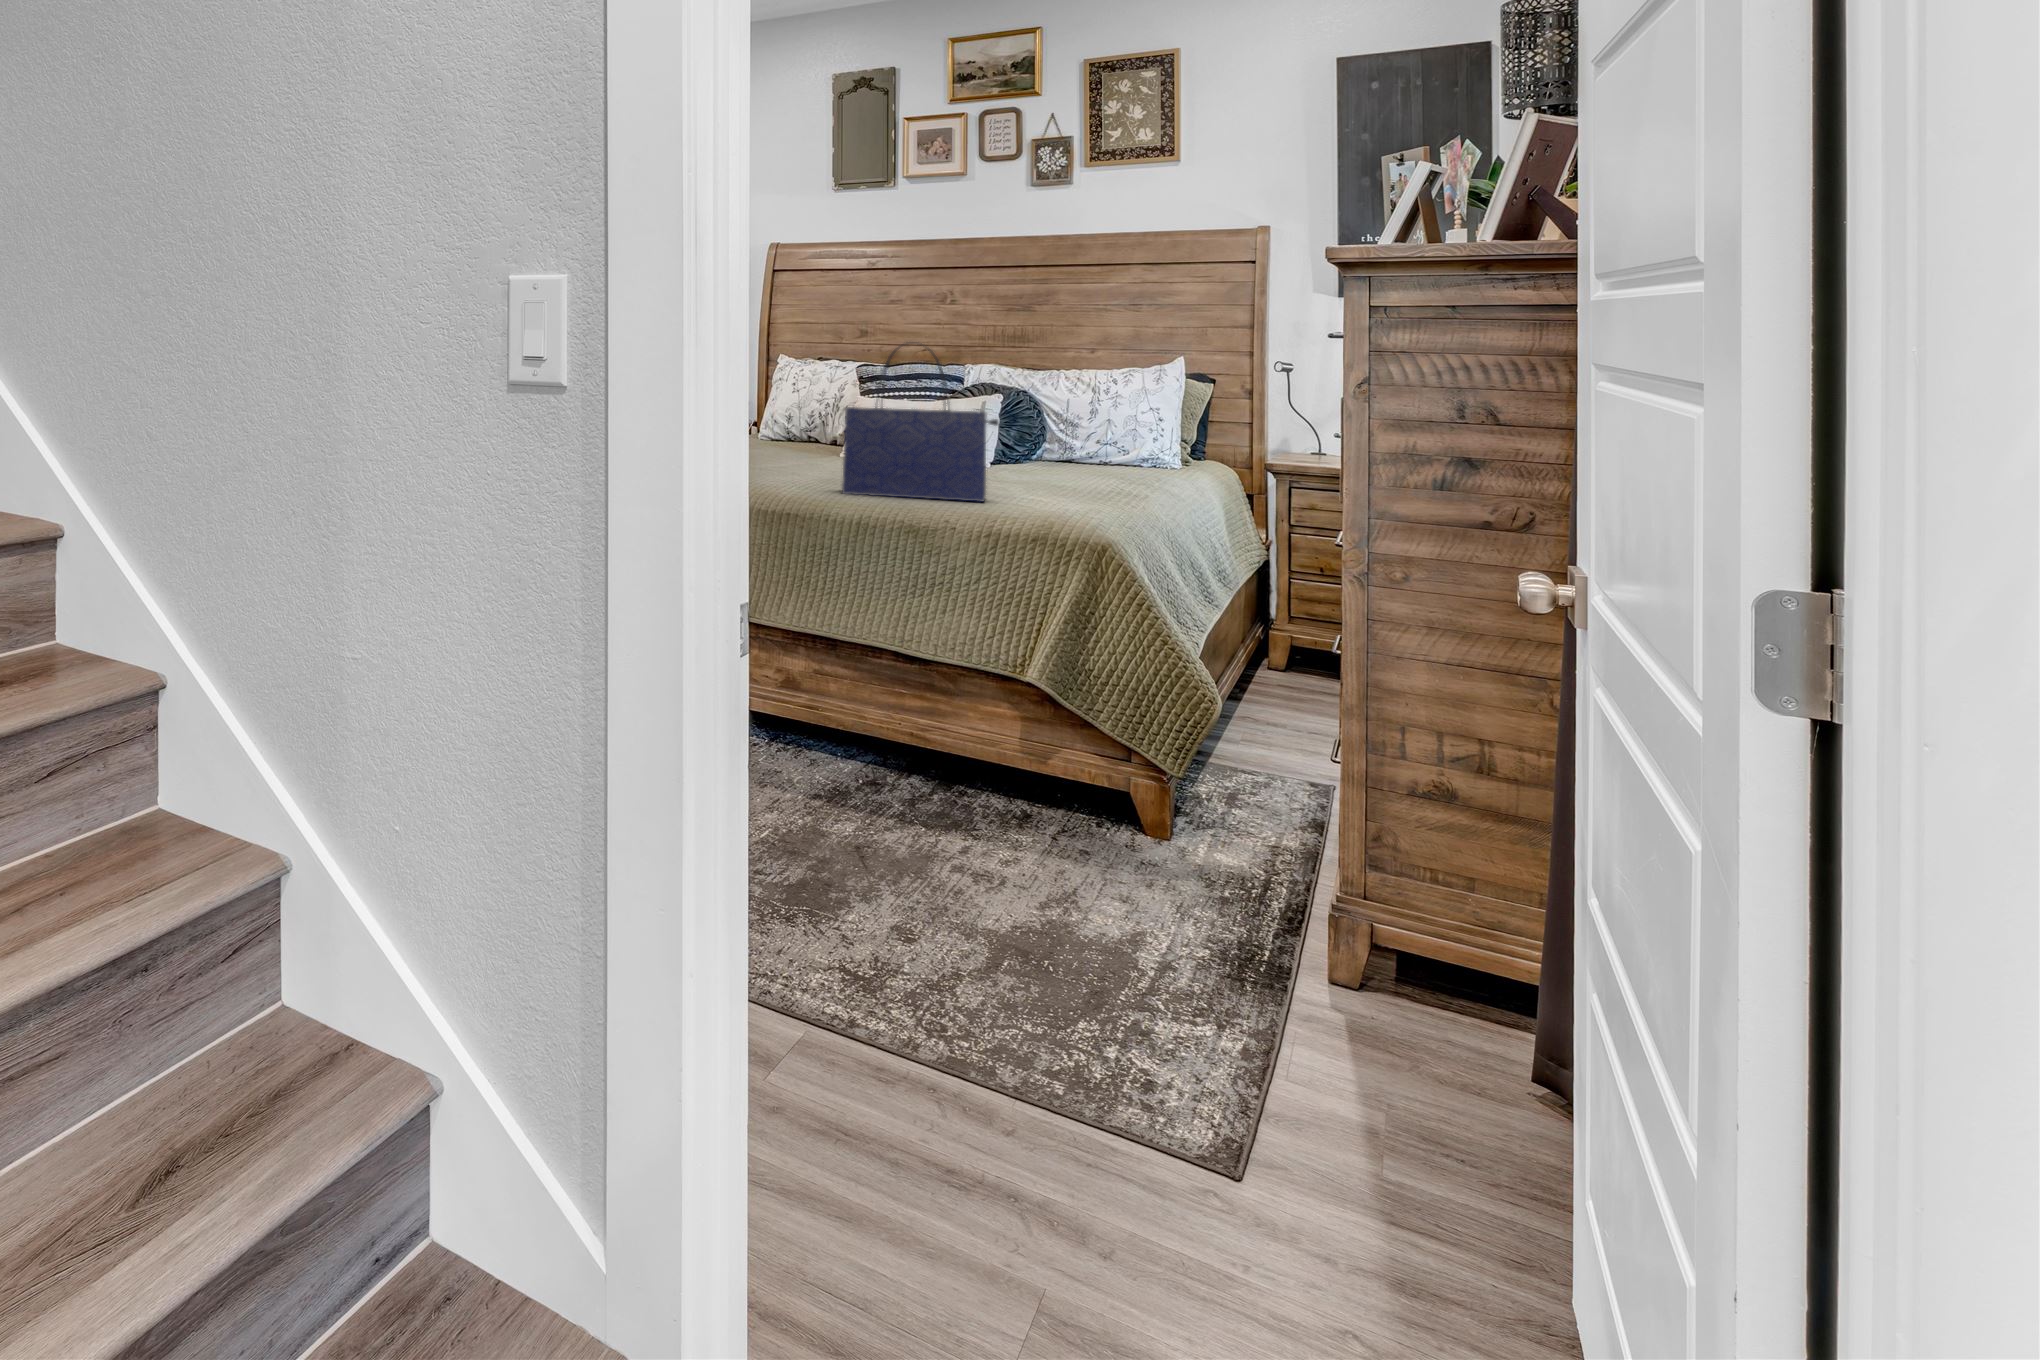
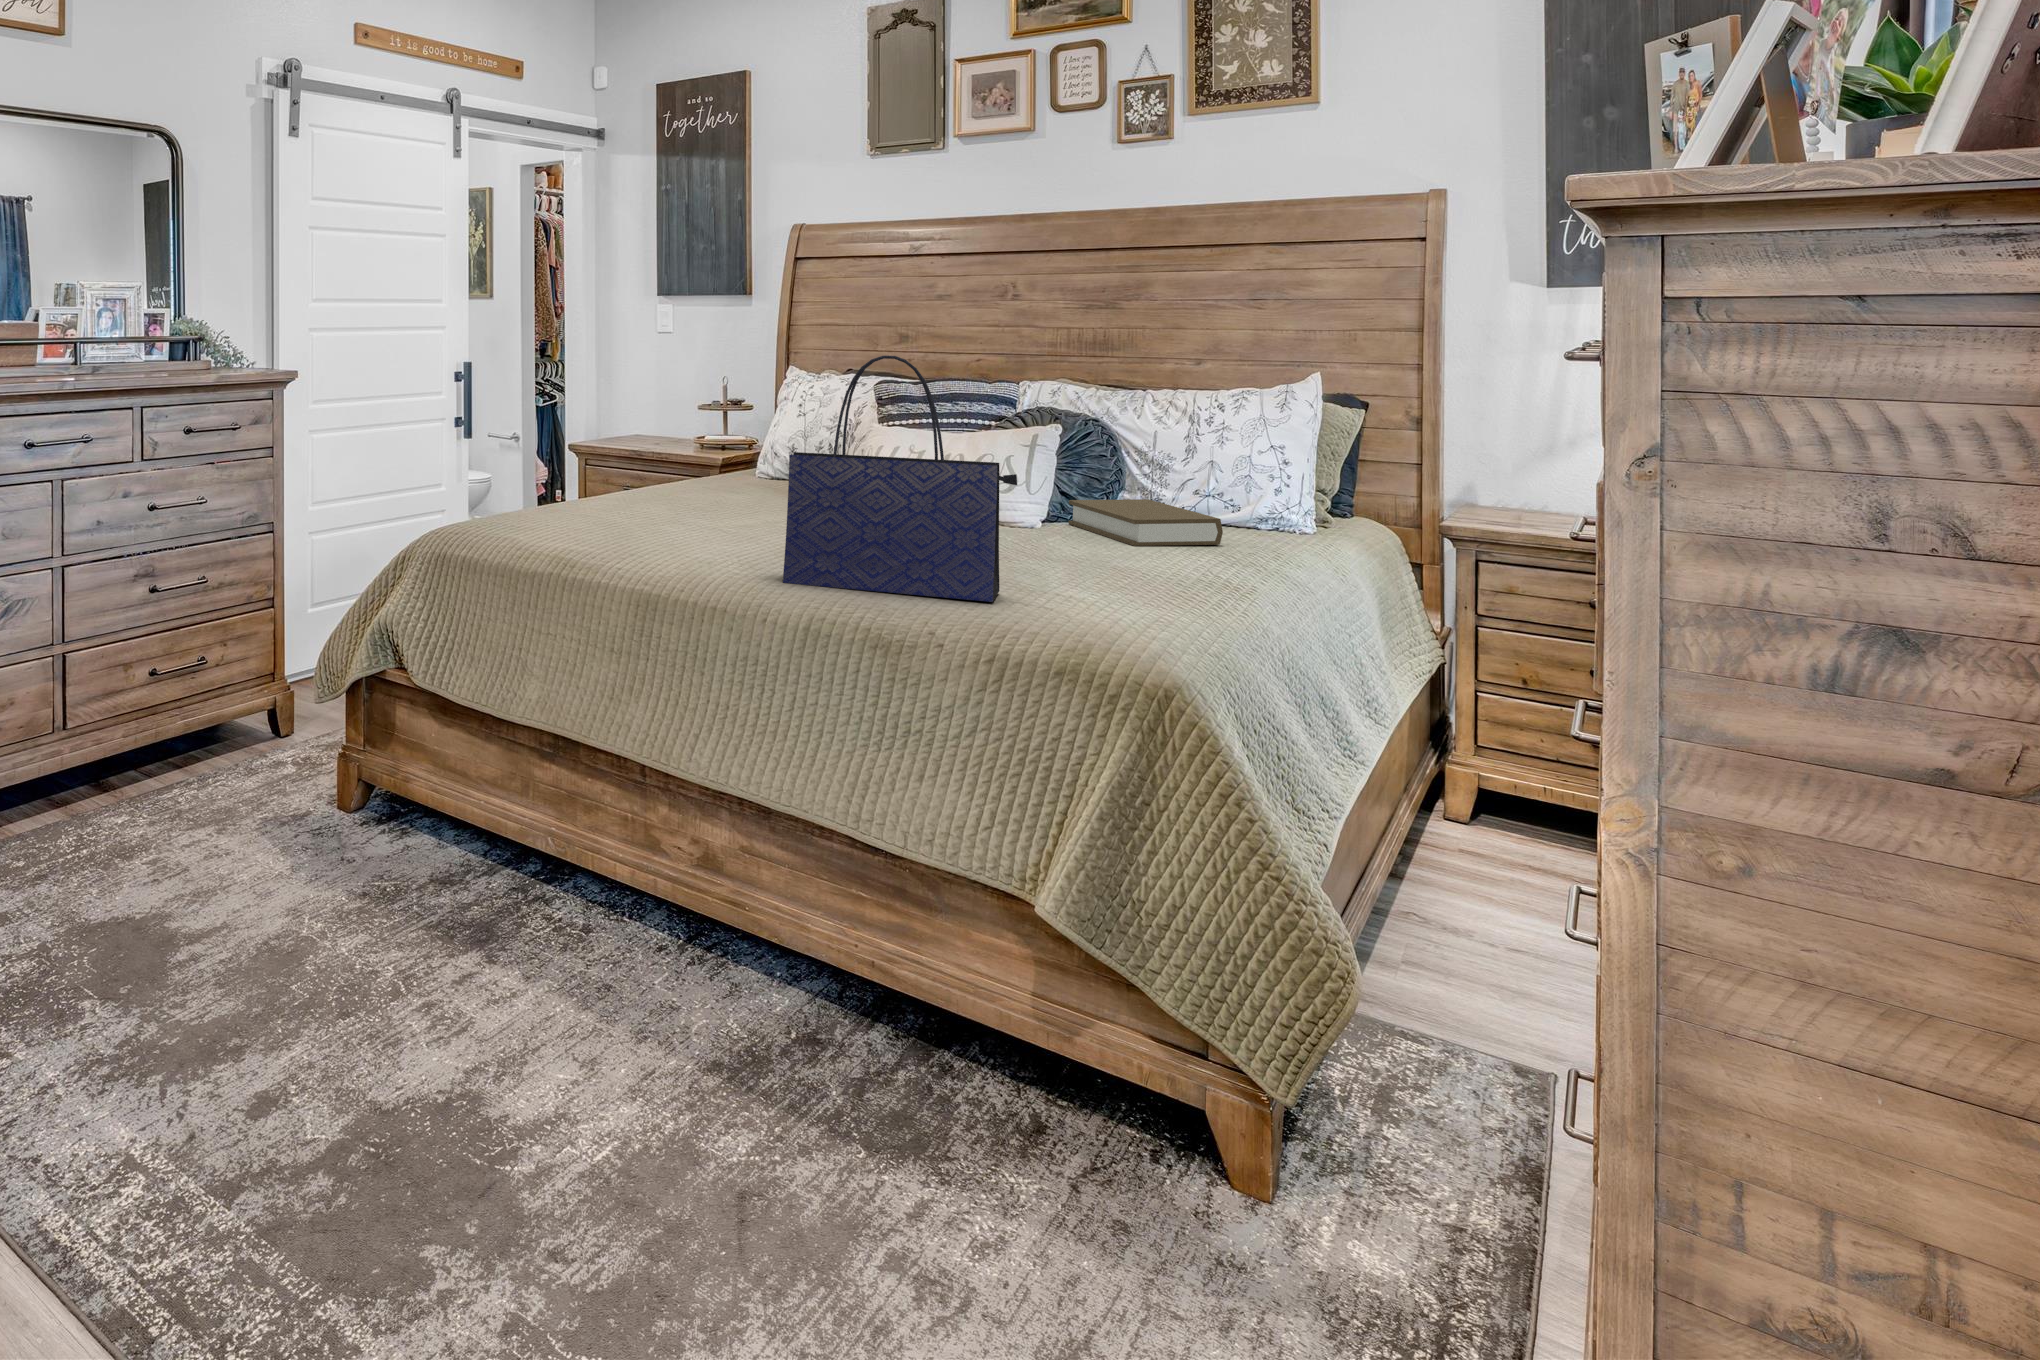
book: none [1010,446,1120,475] -> present [1069,499,1223,546]

